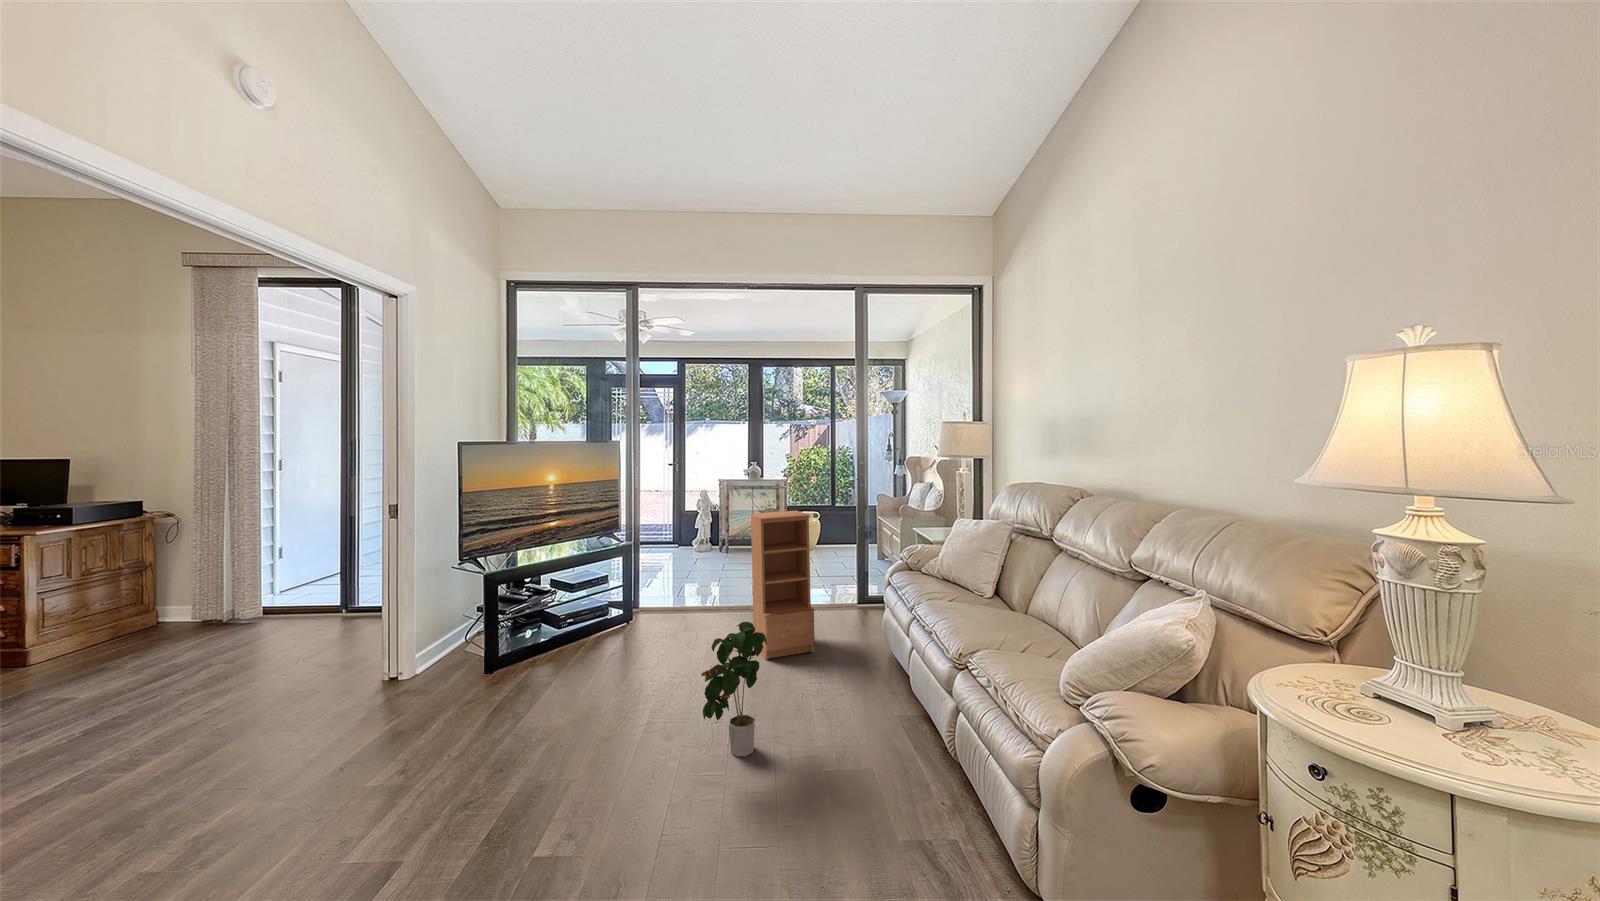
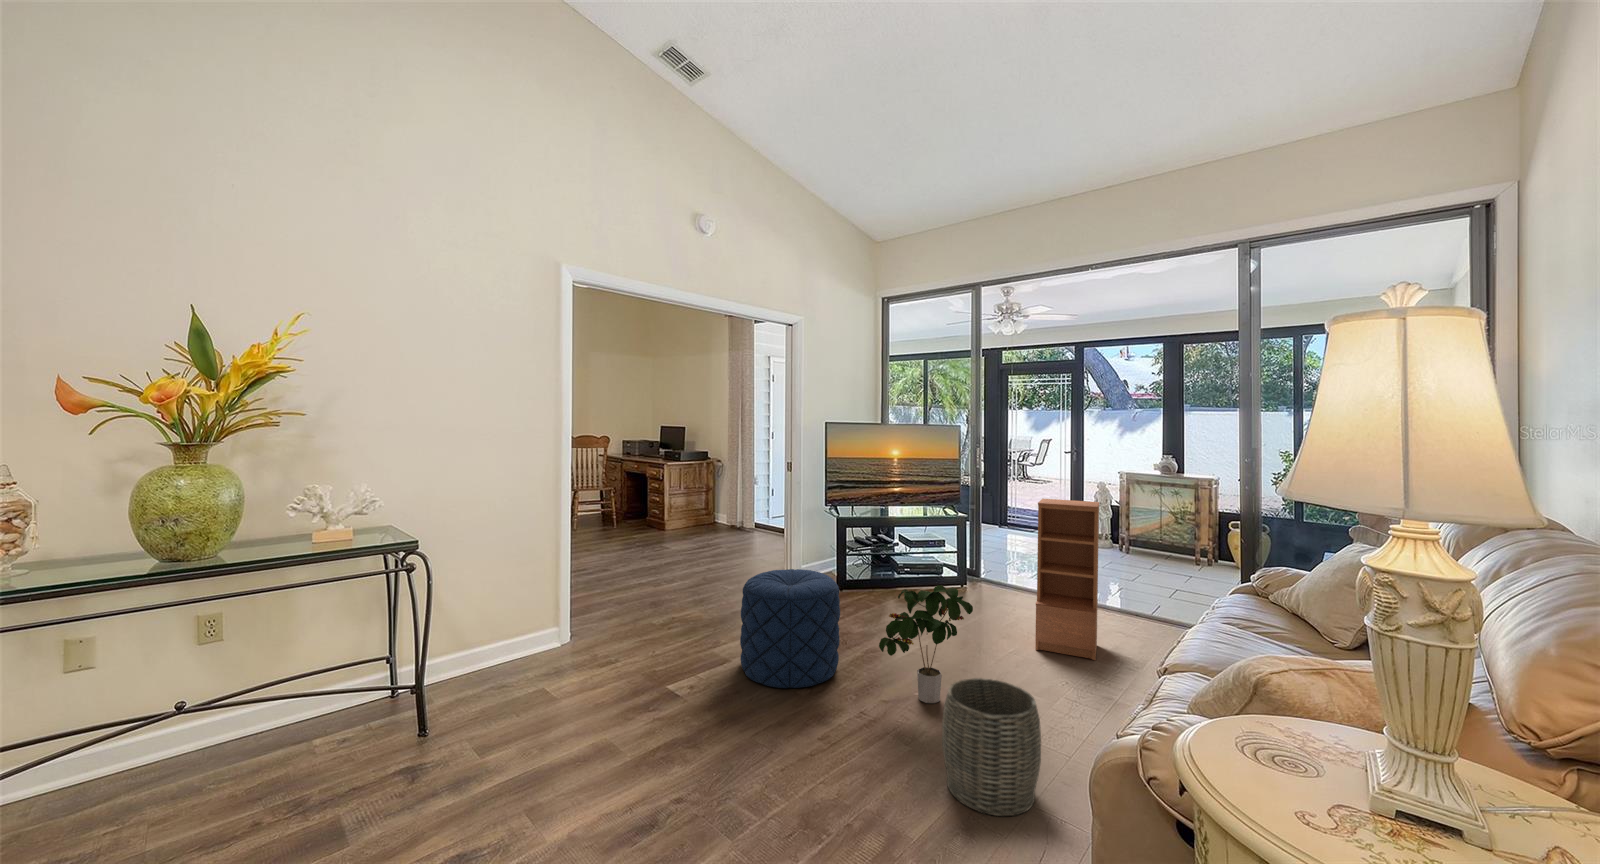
pouf: none [472,650,625,839] -> present [740,569,840,688]
woven basket: none [837,699,931,839] -> present [942,678,1041,816]

